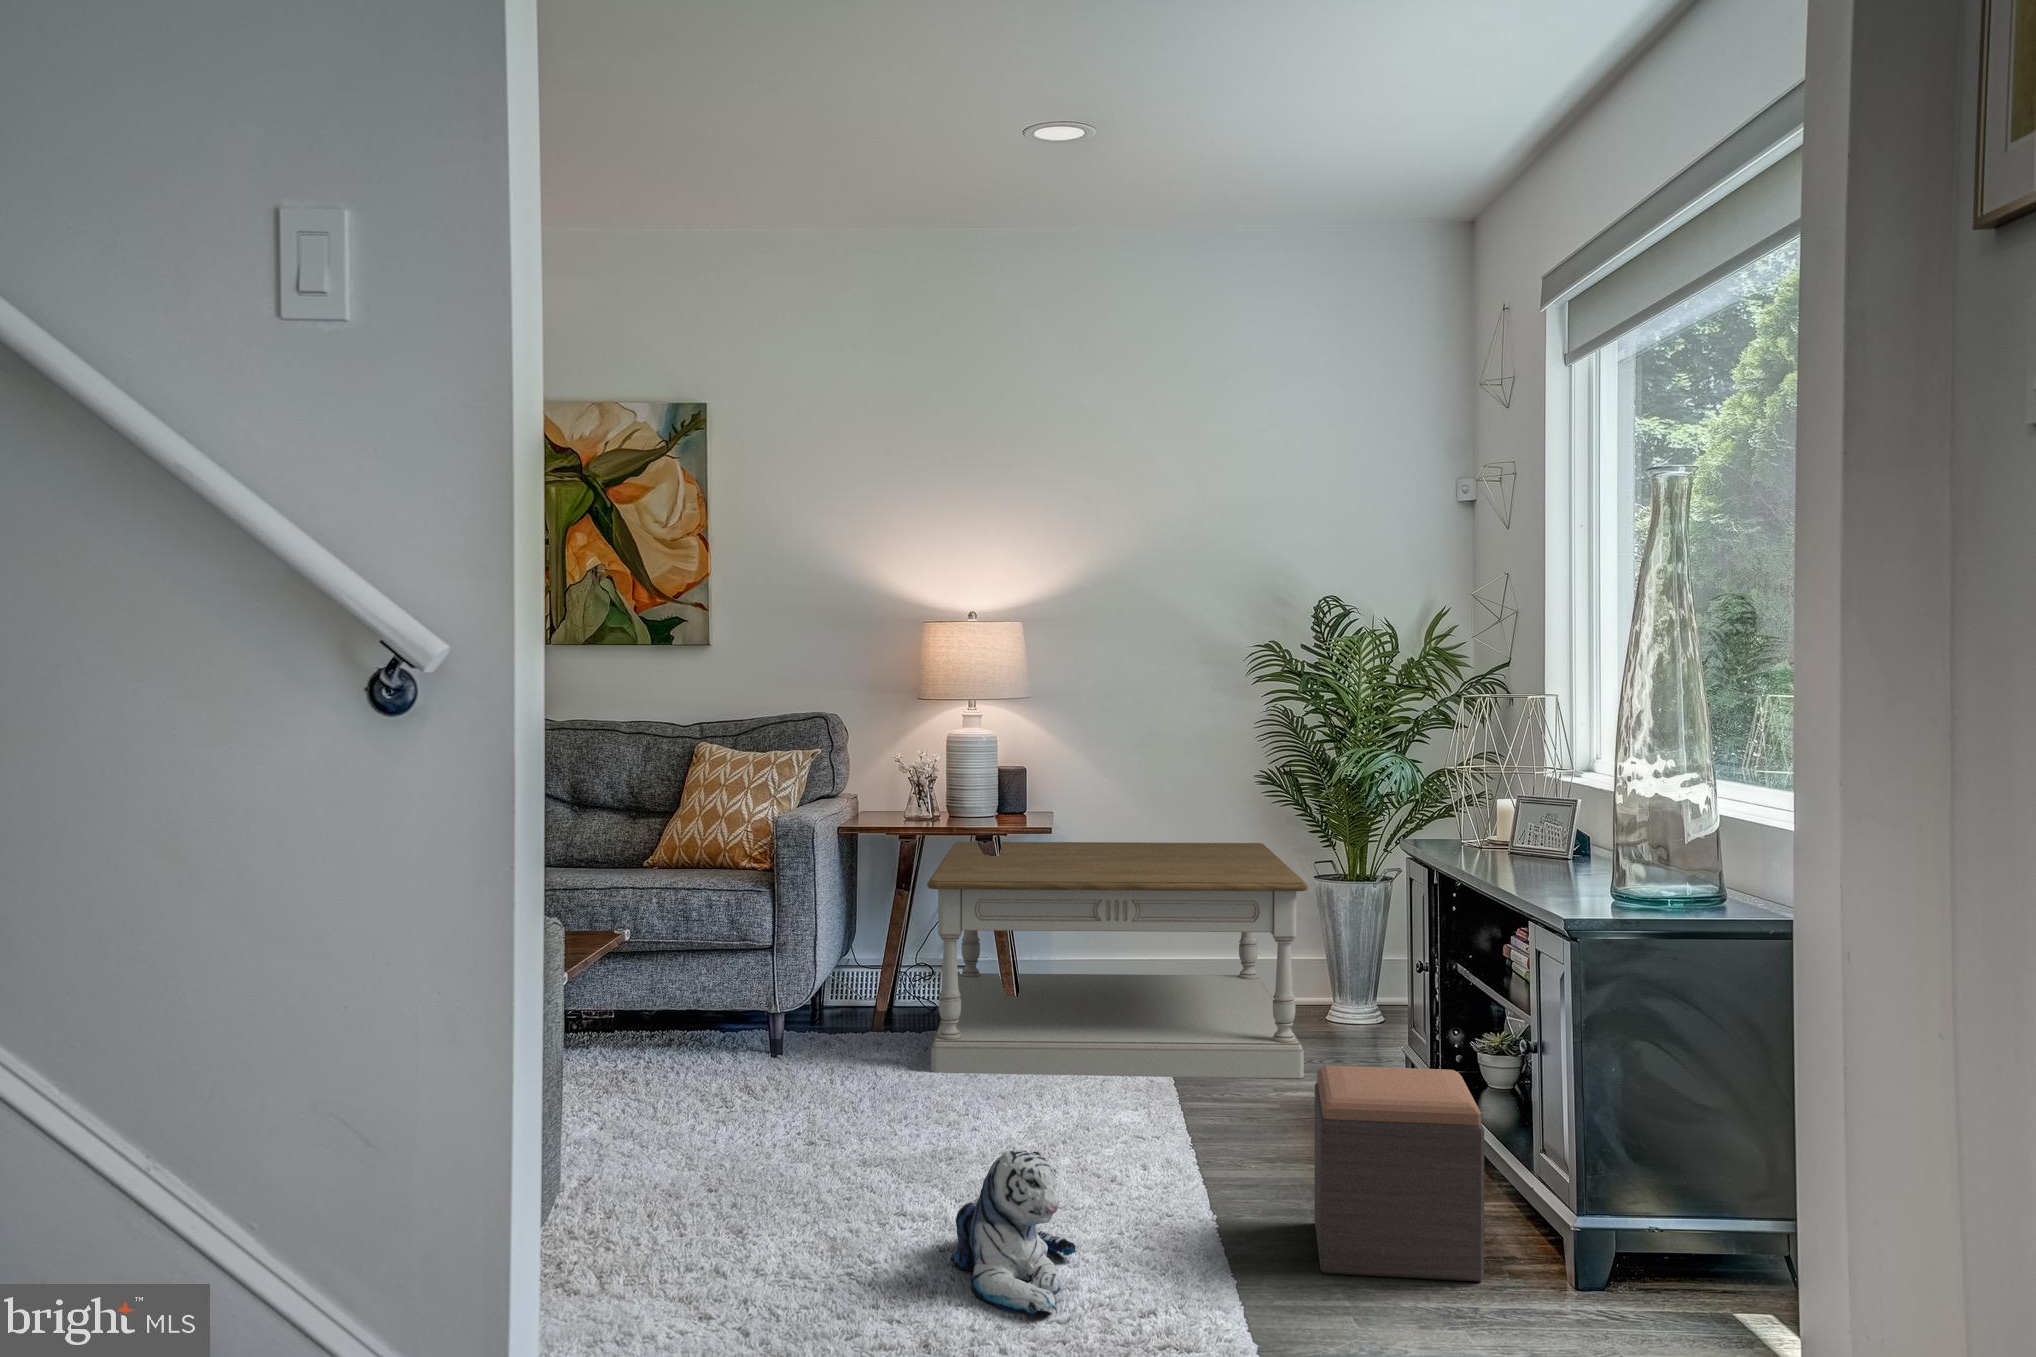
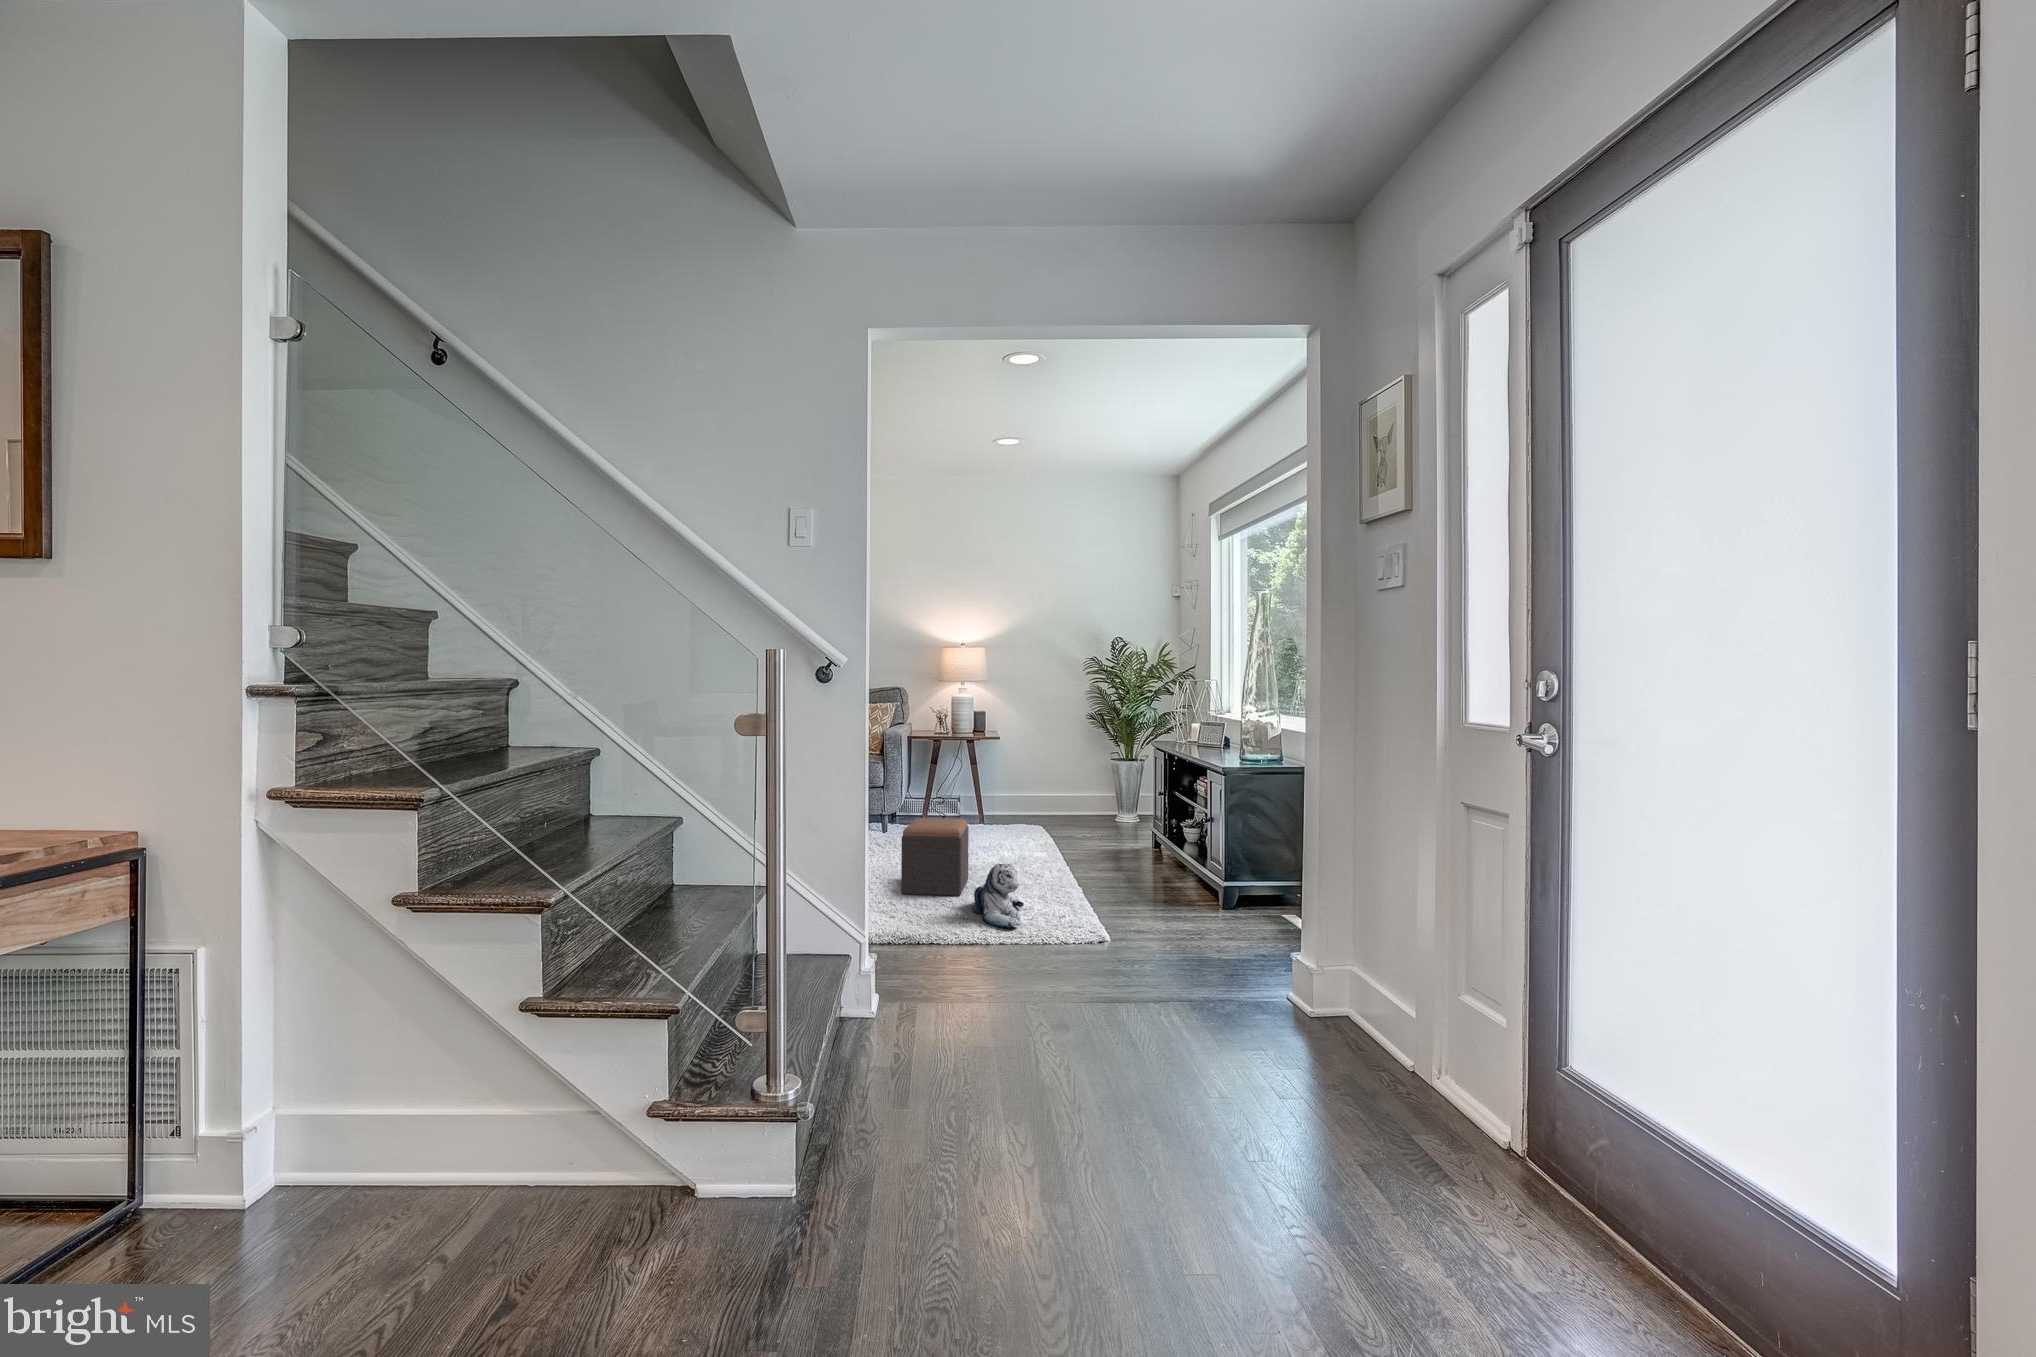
coffee table: present [927,842,1308,1079] -> none [949,744,1111,843]
footstool: present [1315,1066,1484,1282] -> present [901,818,969,896]

